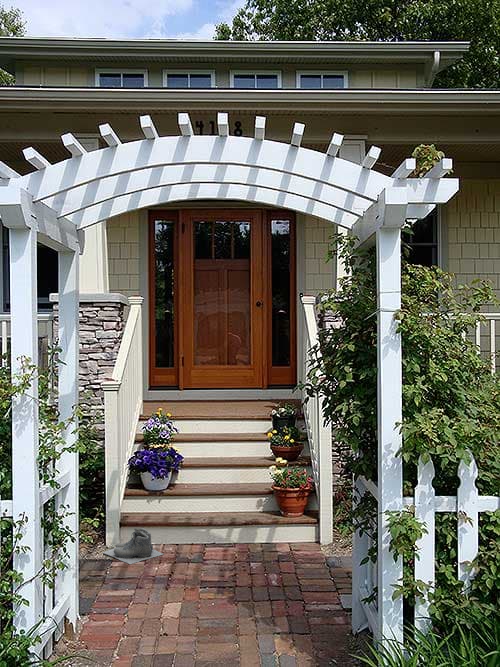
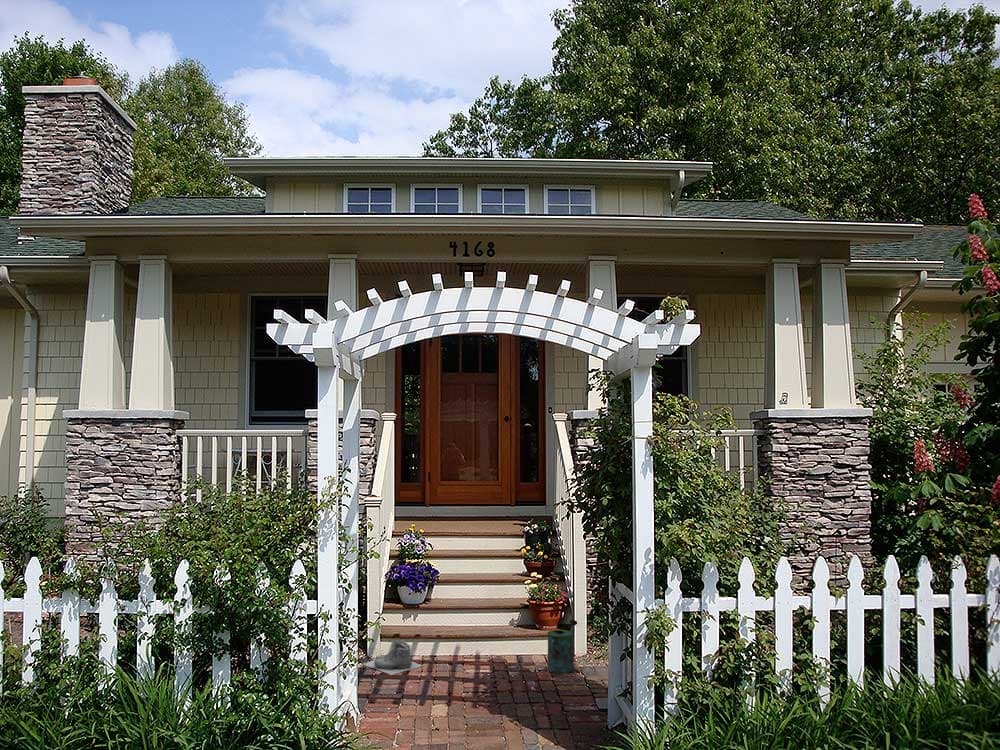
watering can: none [292,507,324,563] -> present [548,620,577,673]

